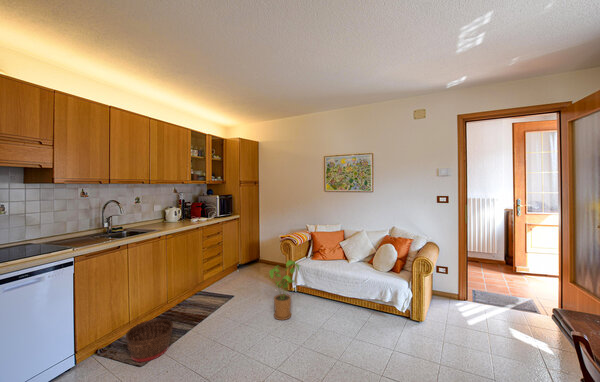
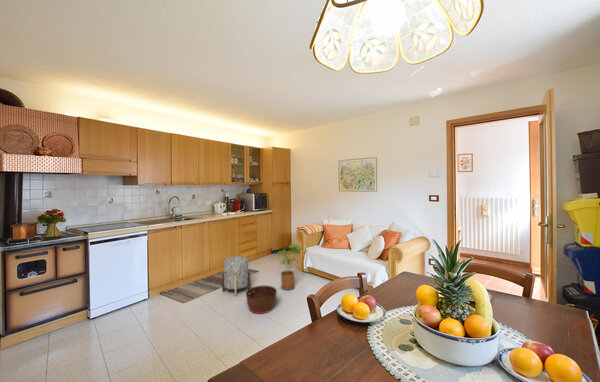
stool: none [195,281,235,339] -> present [222,256,250,296]
basket: present [126,319,173,362] -> present [246,285,277,314]

